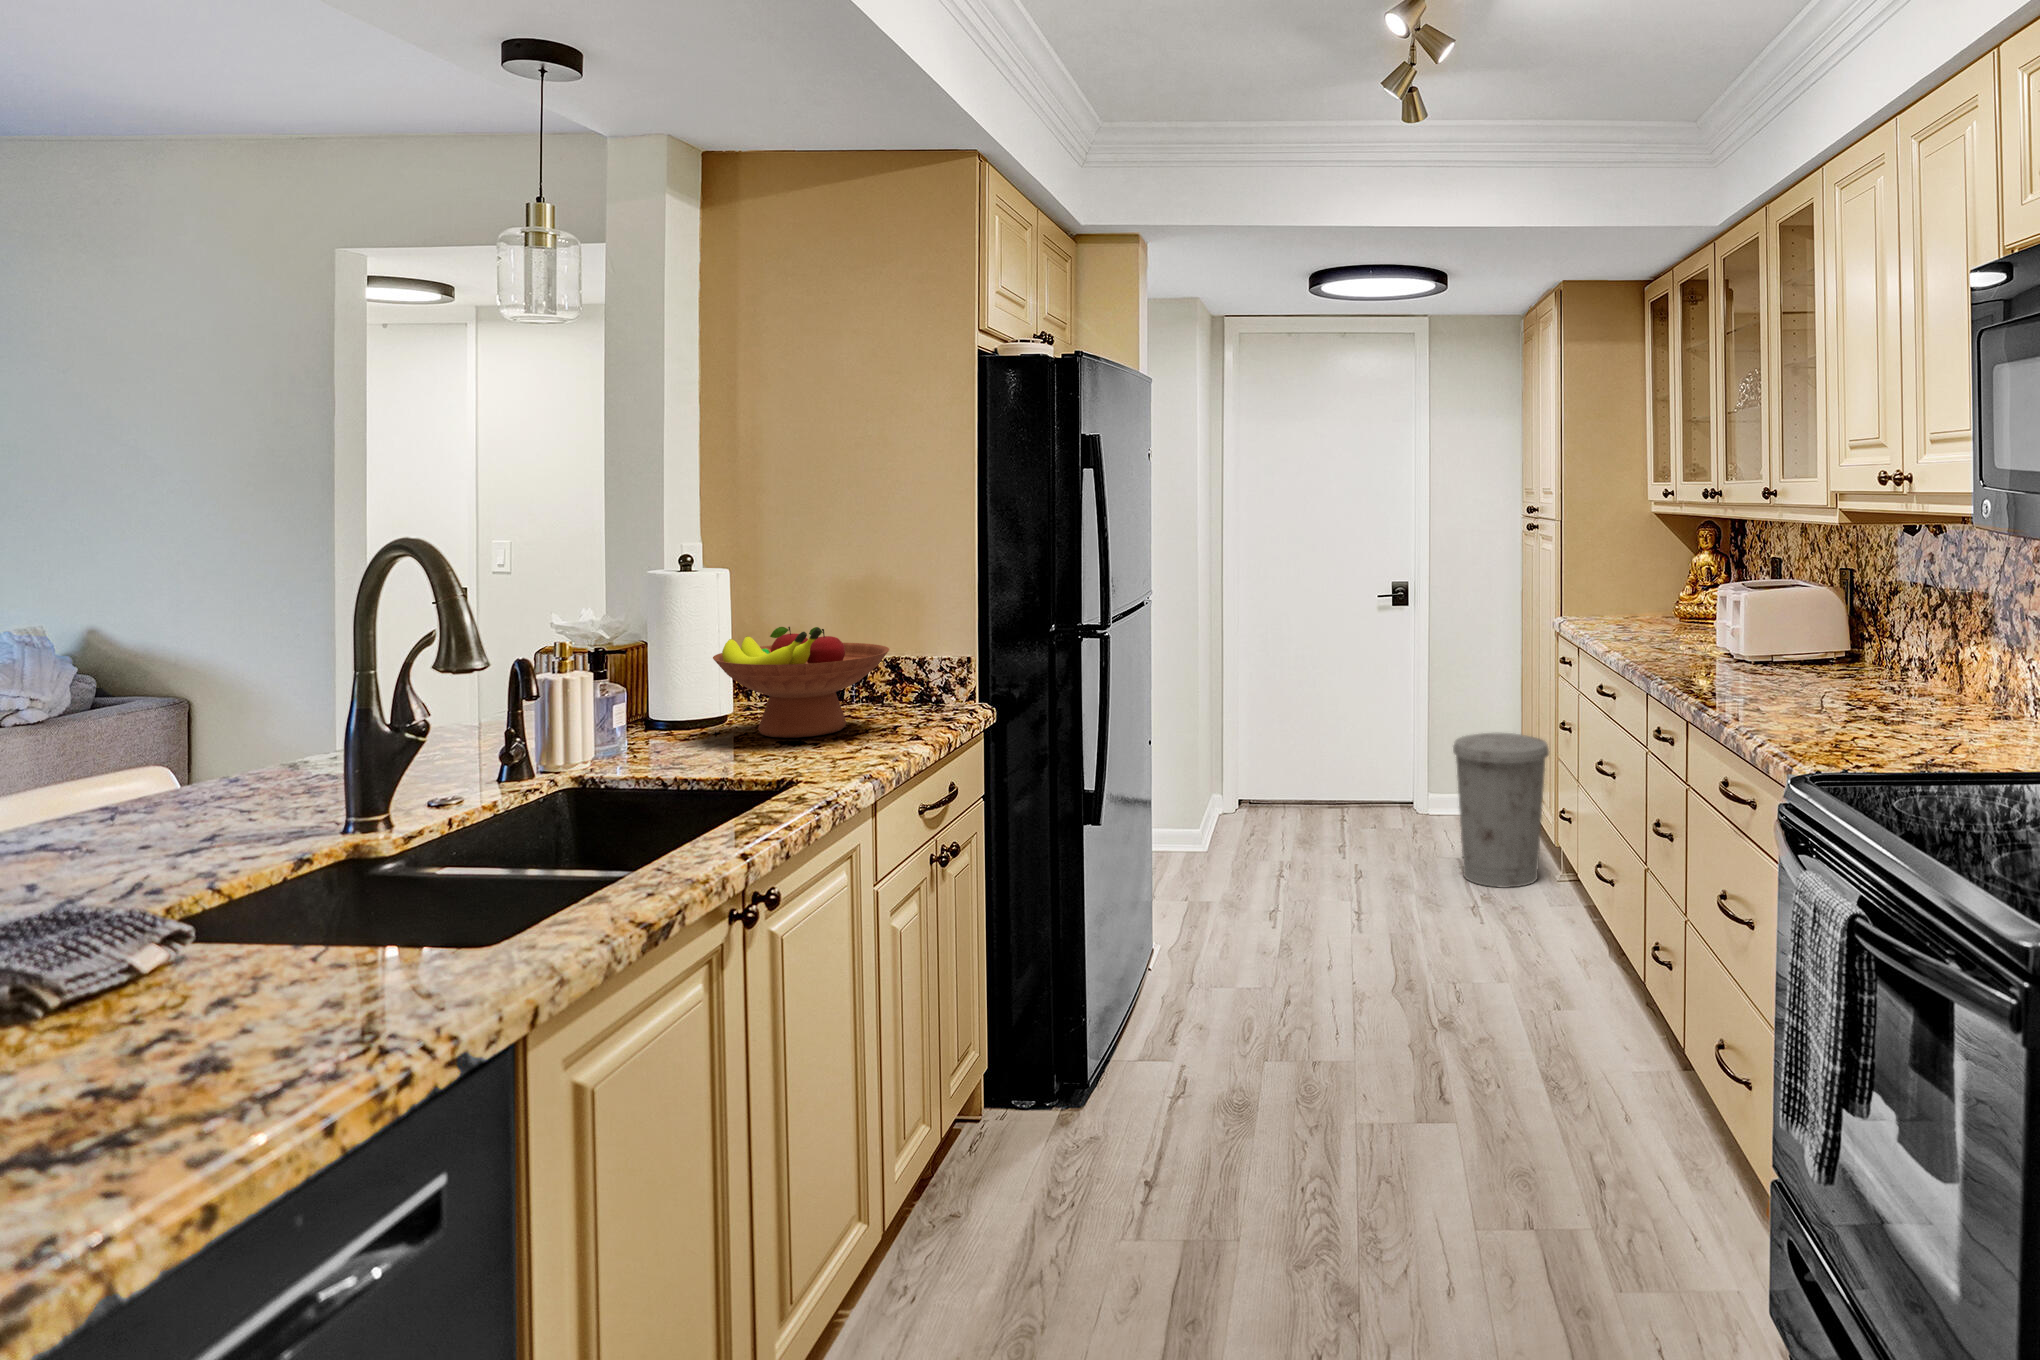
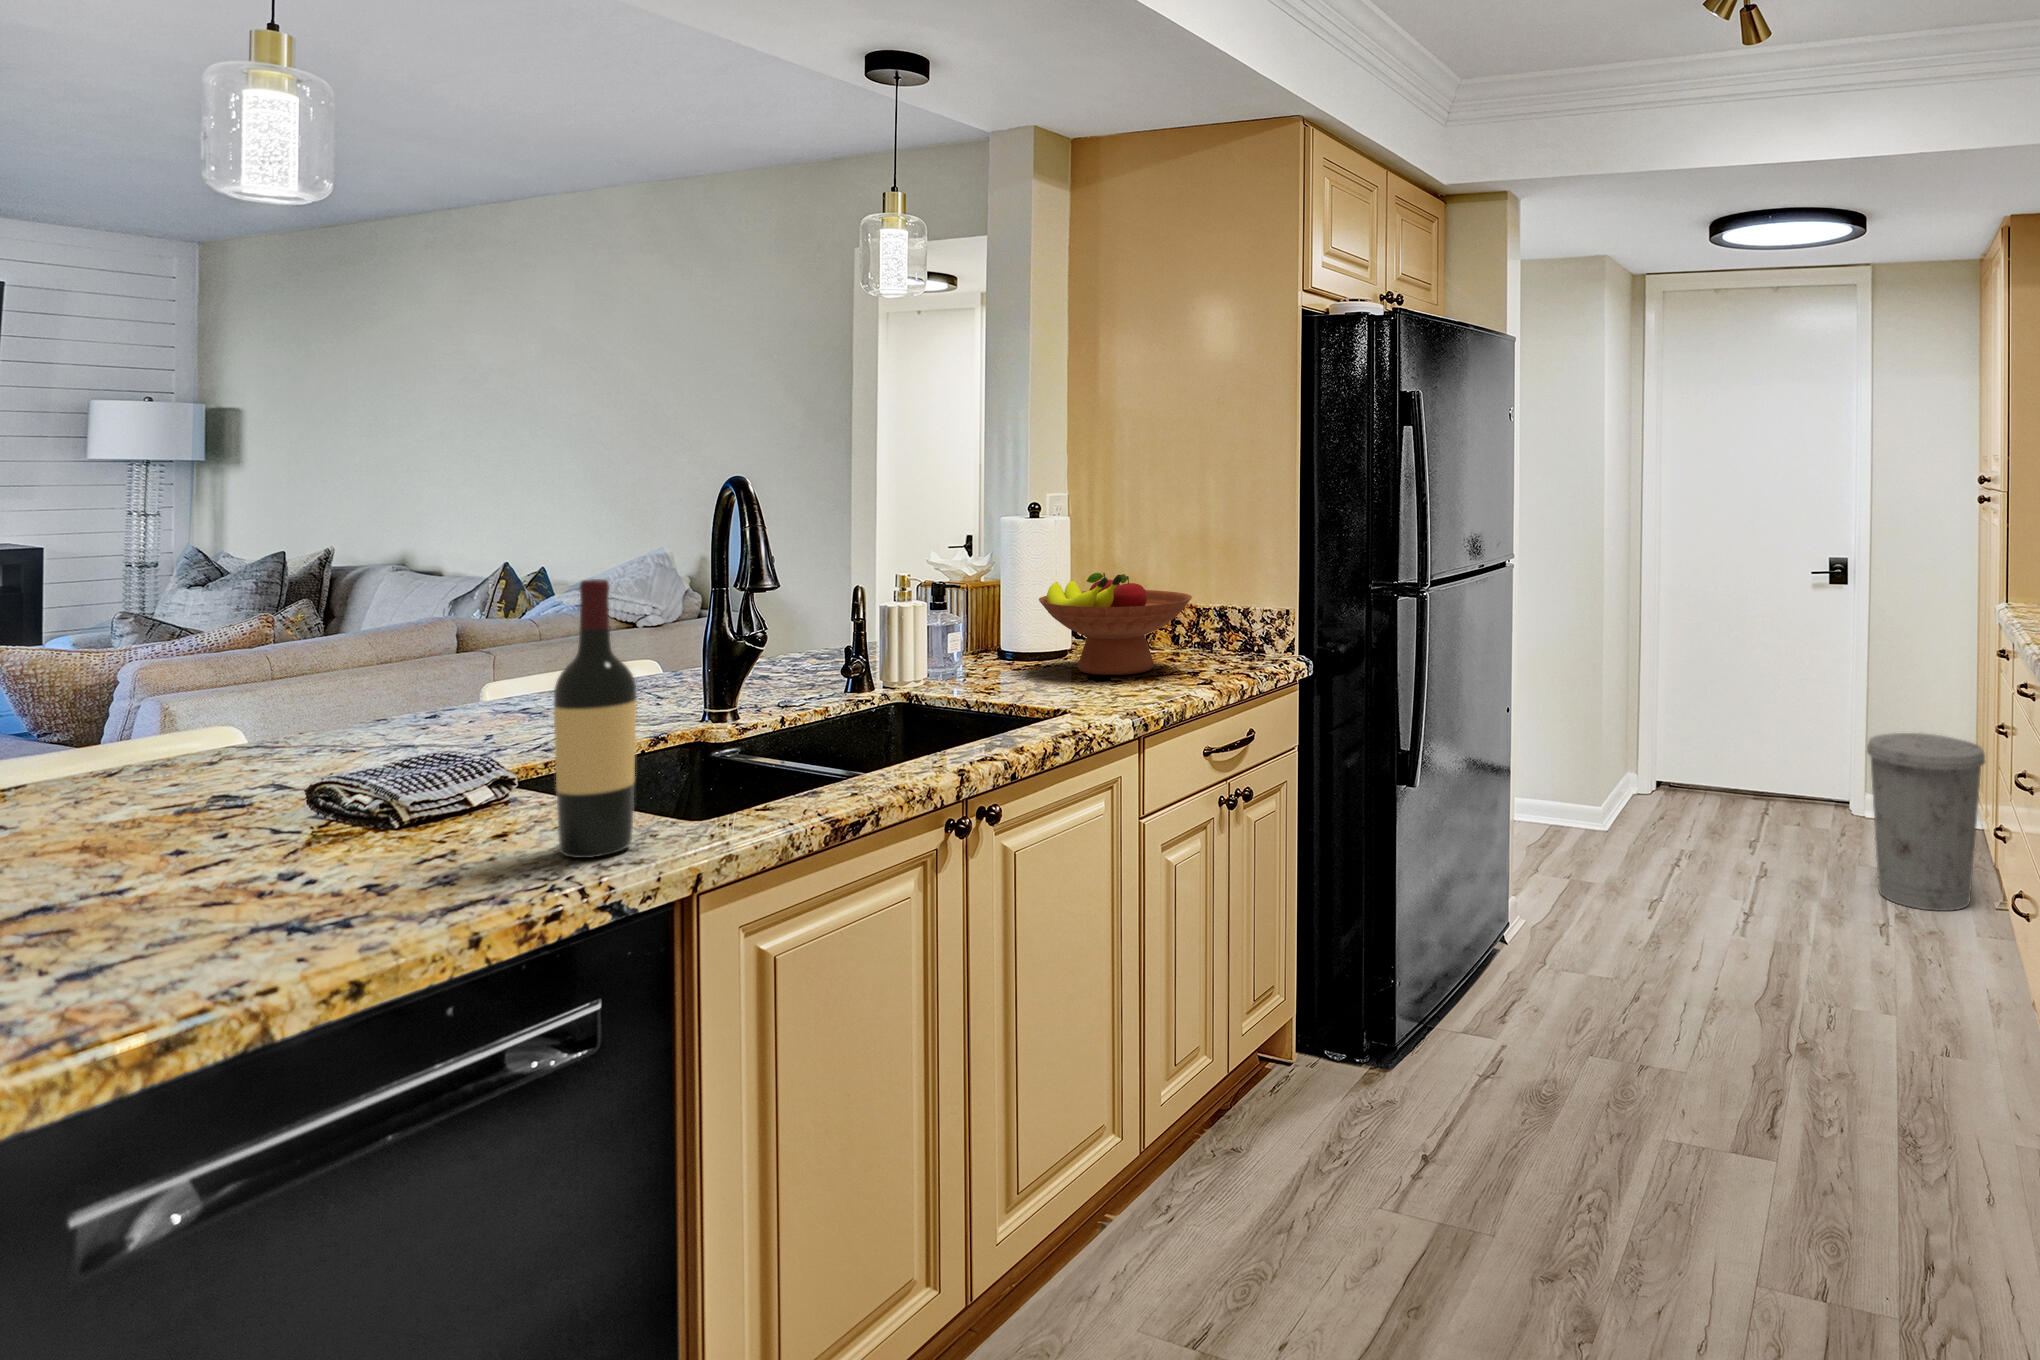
wine bottle: none [339,668,446,1009] -> present [554,579,637,858]

